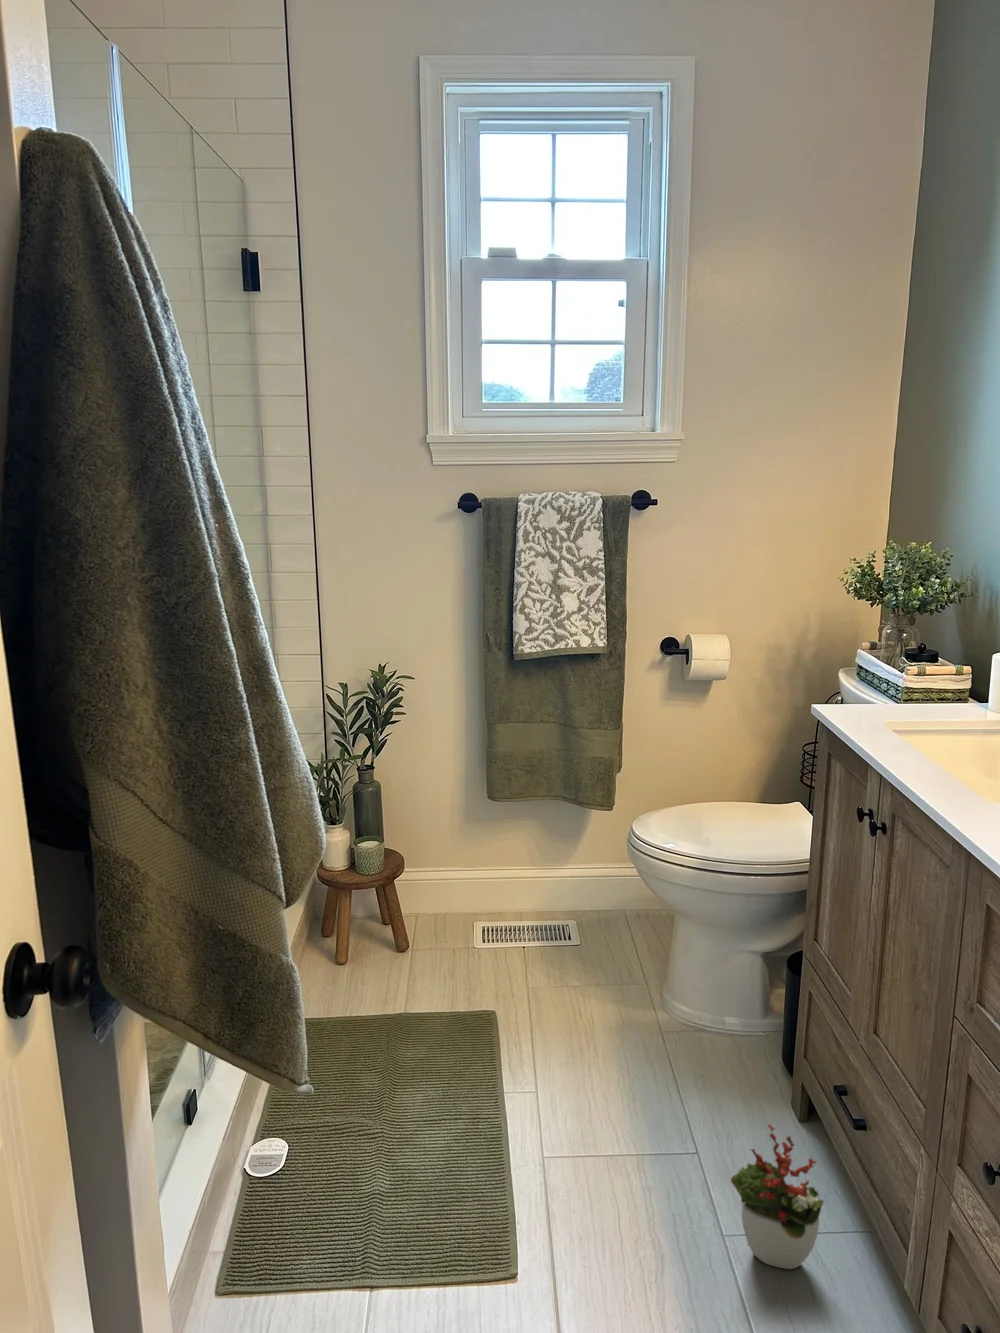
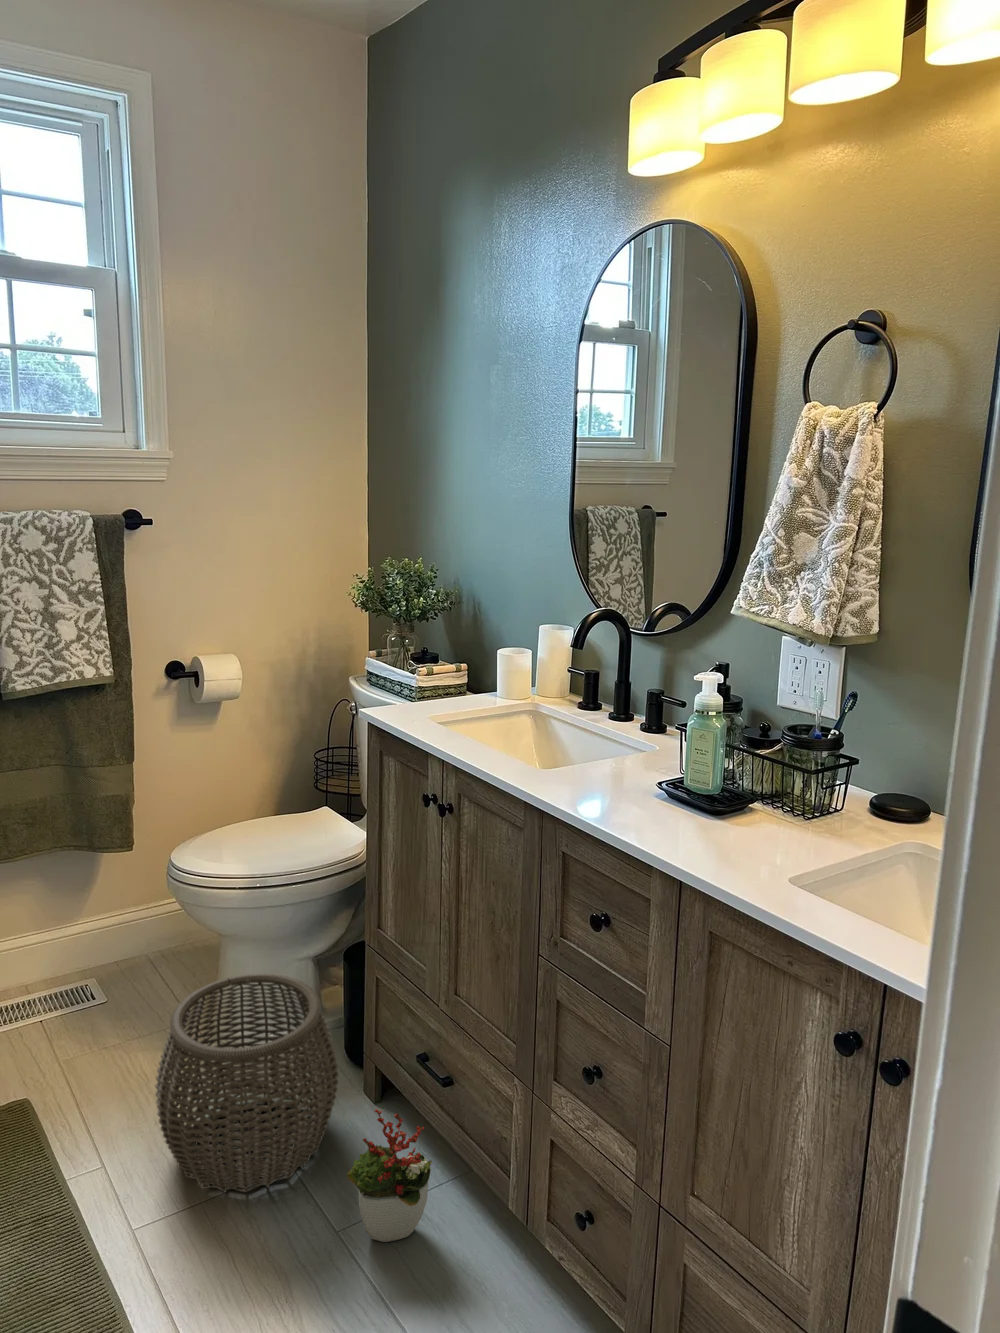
woven basket: none [578,950,755,1162] -> present [155,974,338,1193]

